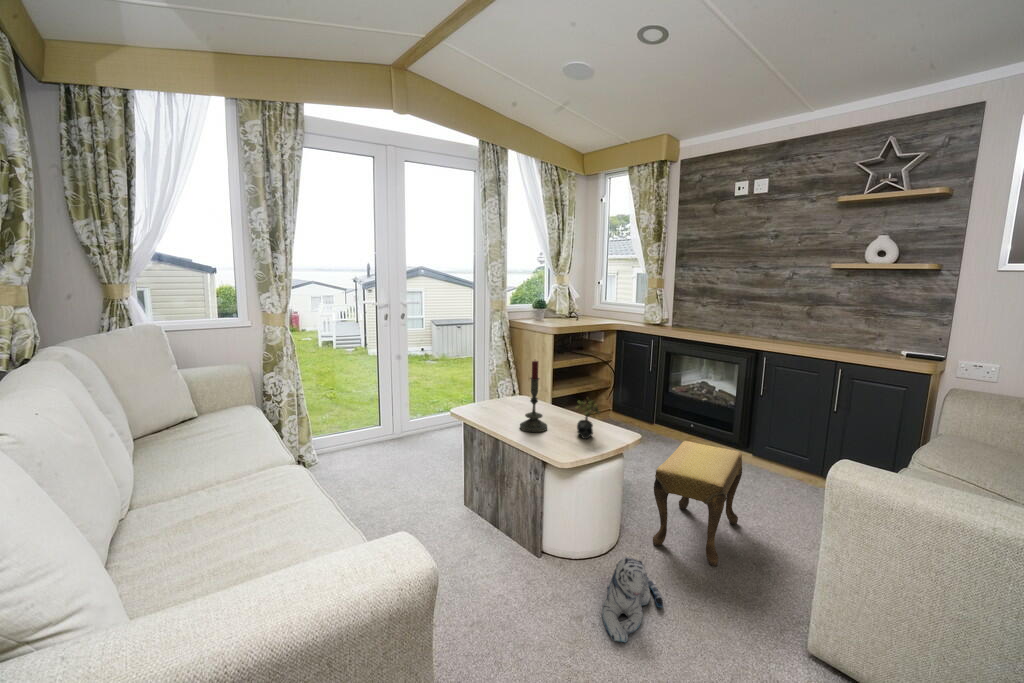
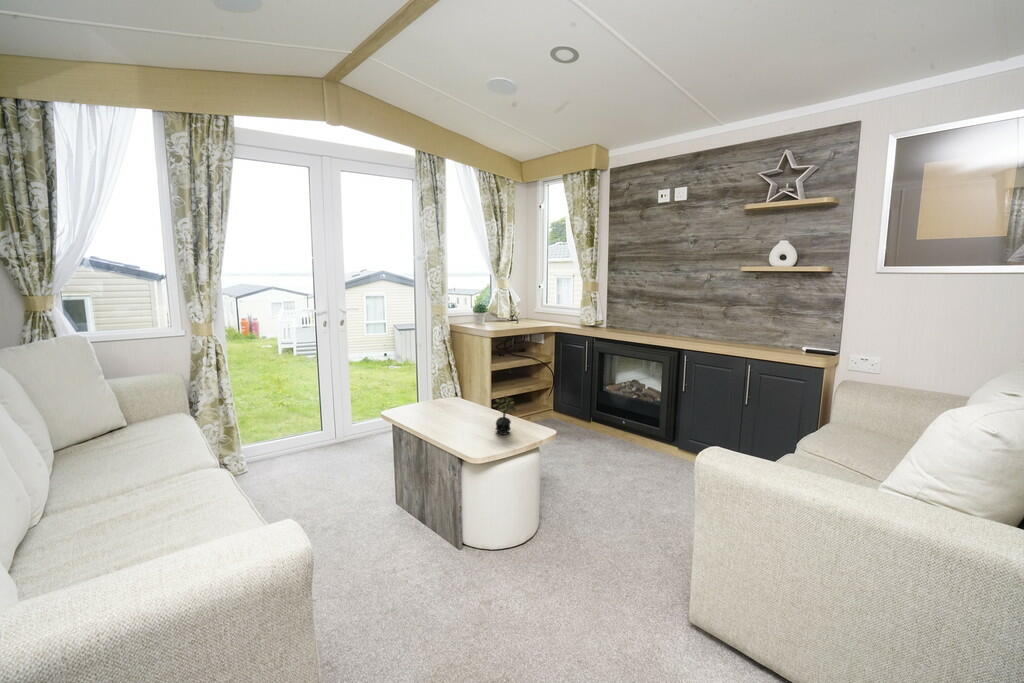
candle: present [520,361,547,432] -> none [443,361,469,431]
footstool: present [653,441,742,566] -> none [568,435,652,547]
plush toy: present [602,557,663,643] -> none [509,540,567,616]

